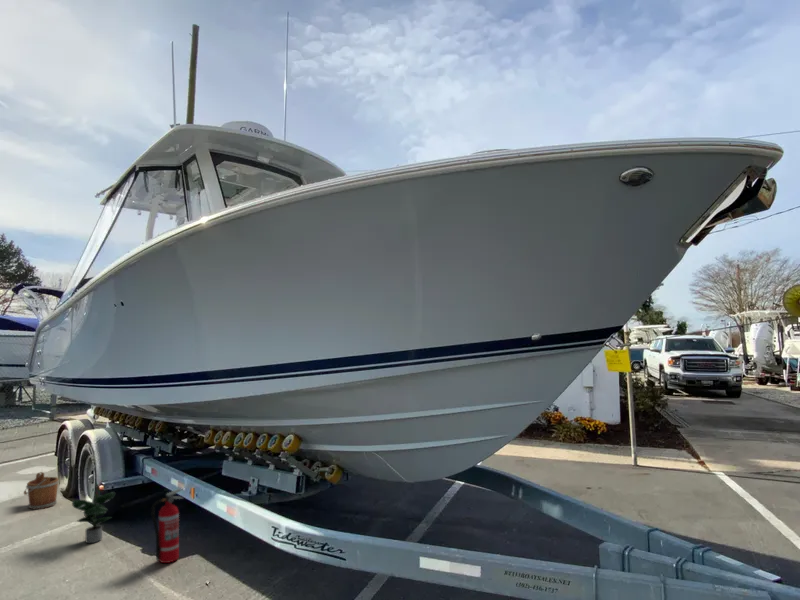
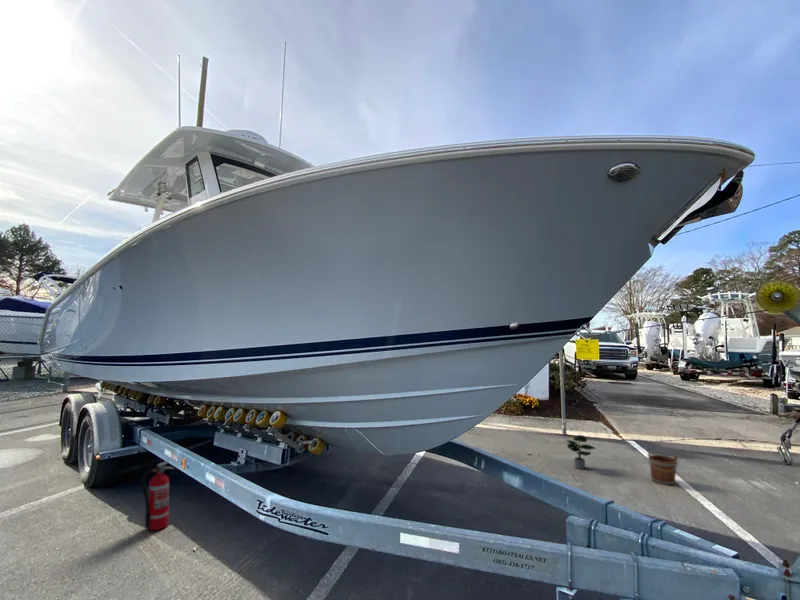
bucket: present [24,472,59,509] -> present [648,452,678,485]
potted plant: present [72,492,115,543] -> present [567,435,595,469]

